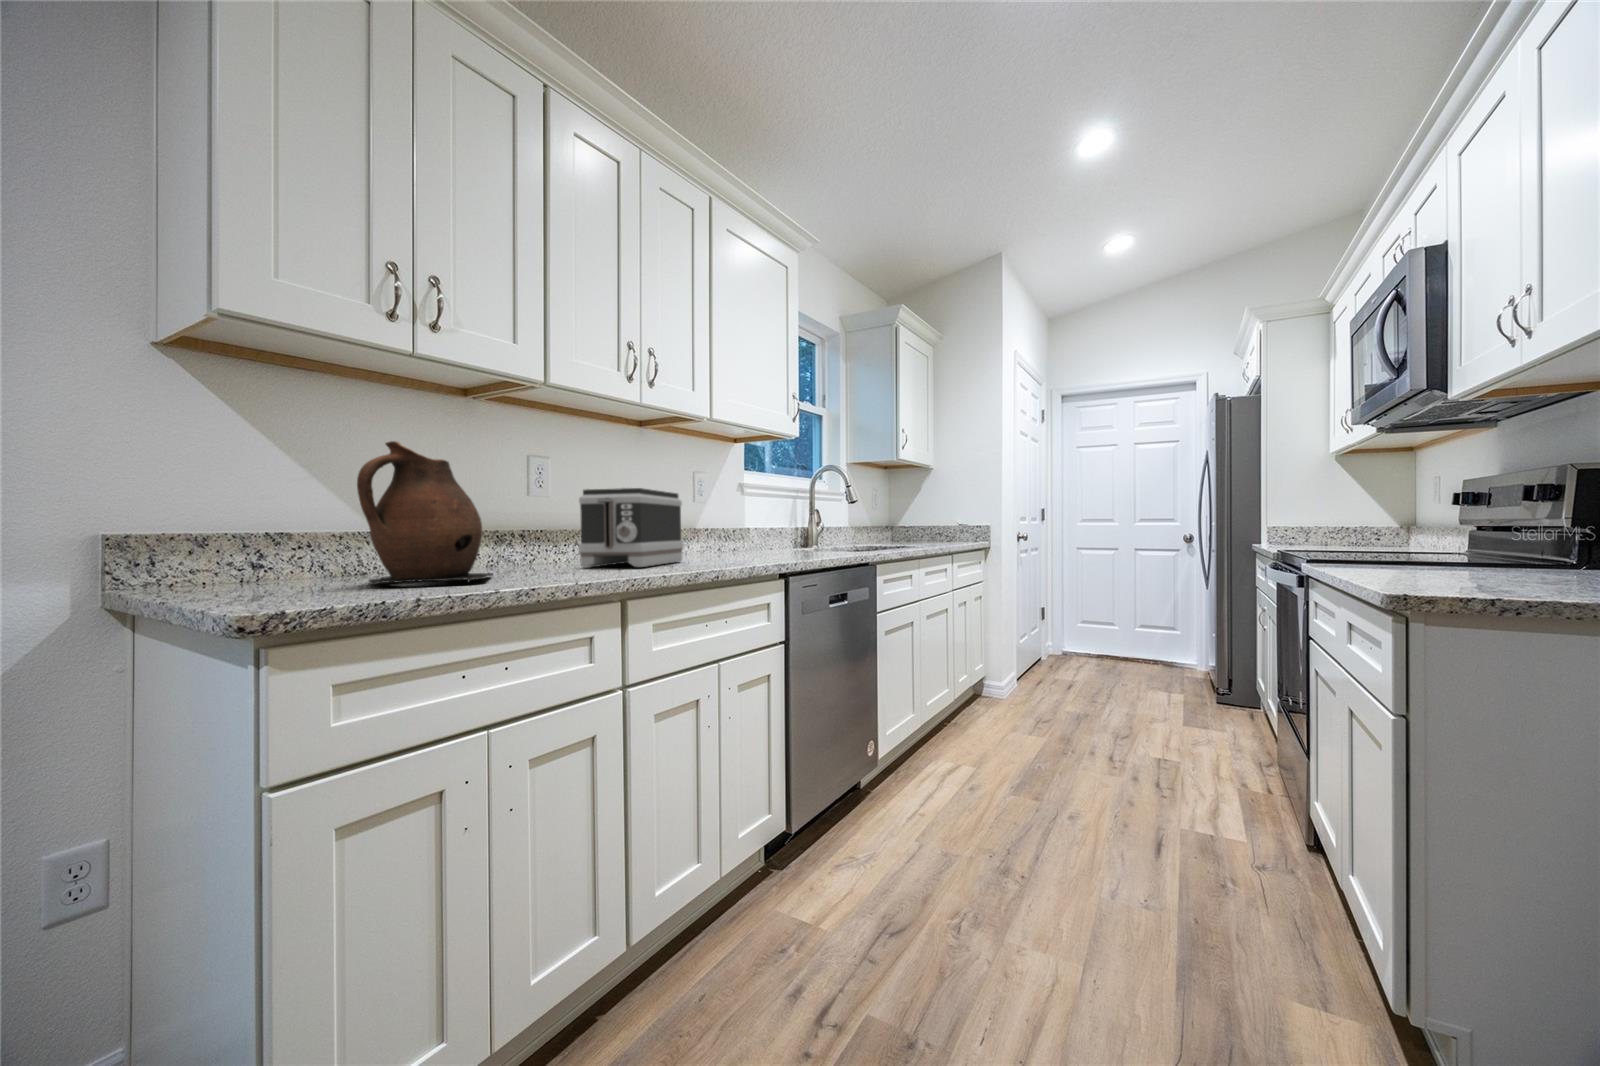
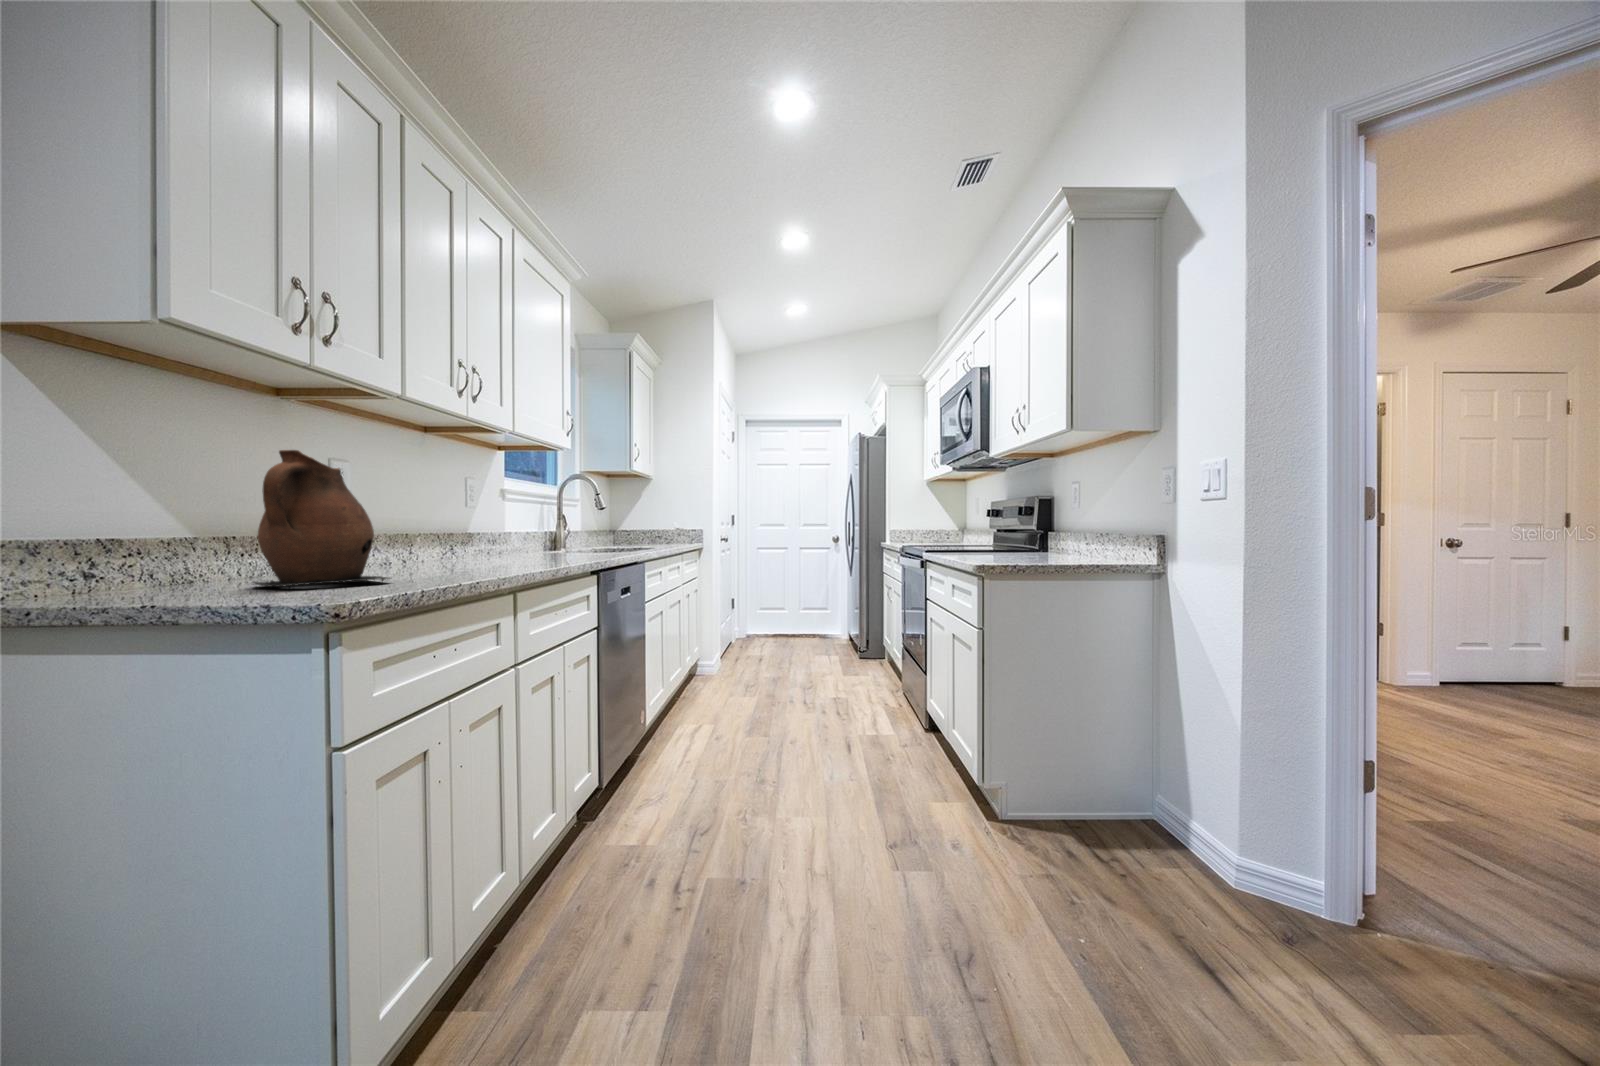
toaster: present [579,488,684,568] -> none [411,496,493,570]

